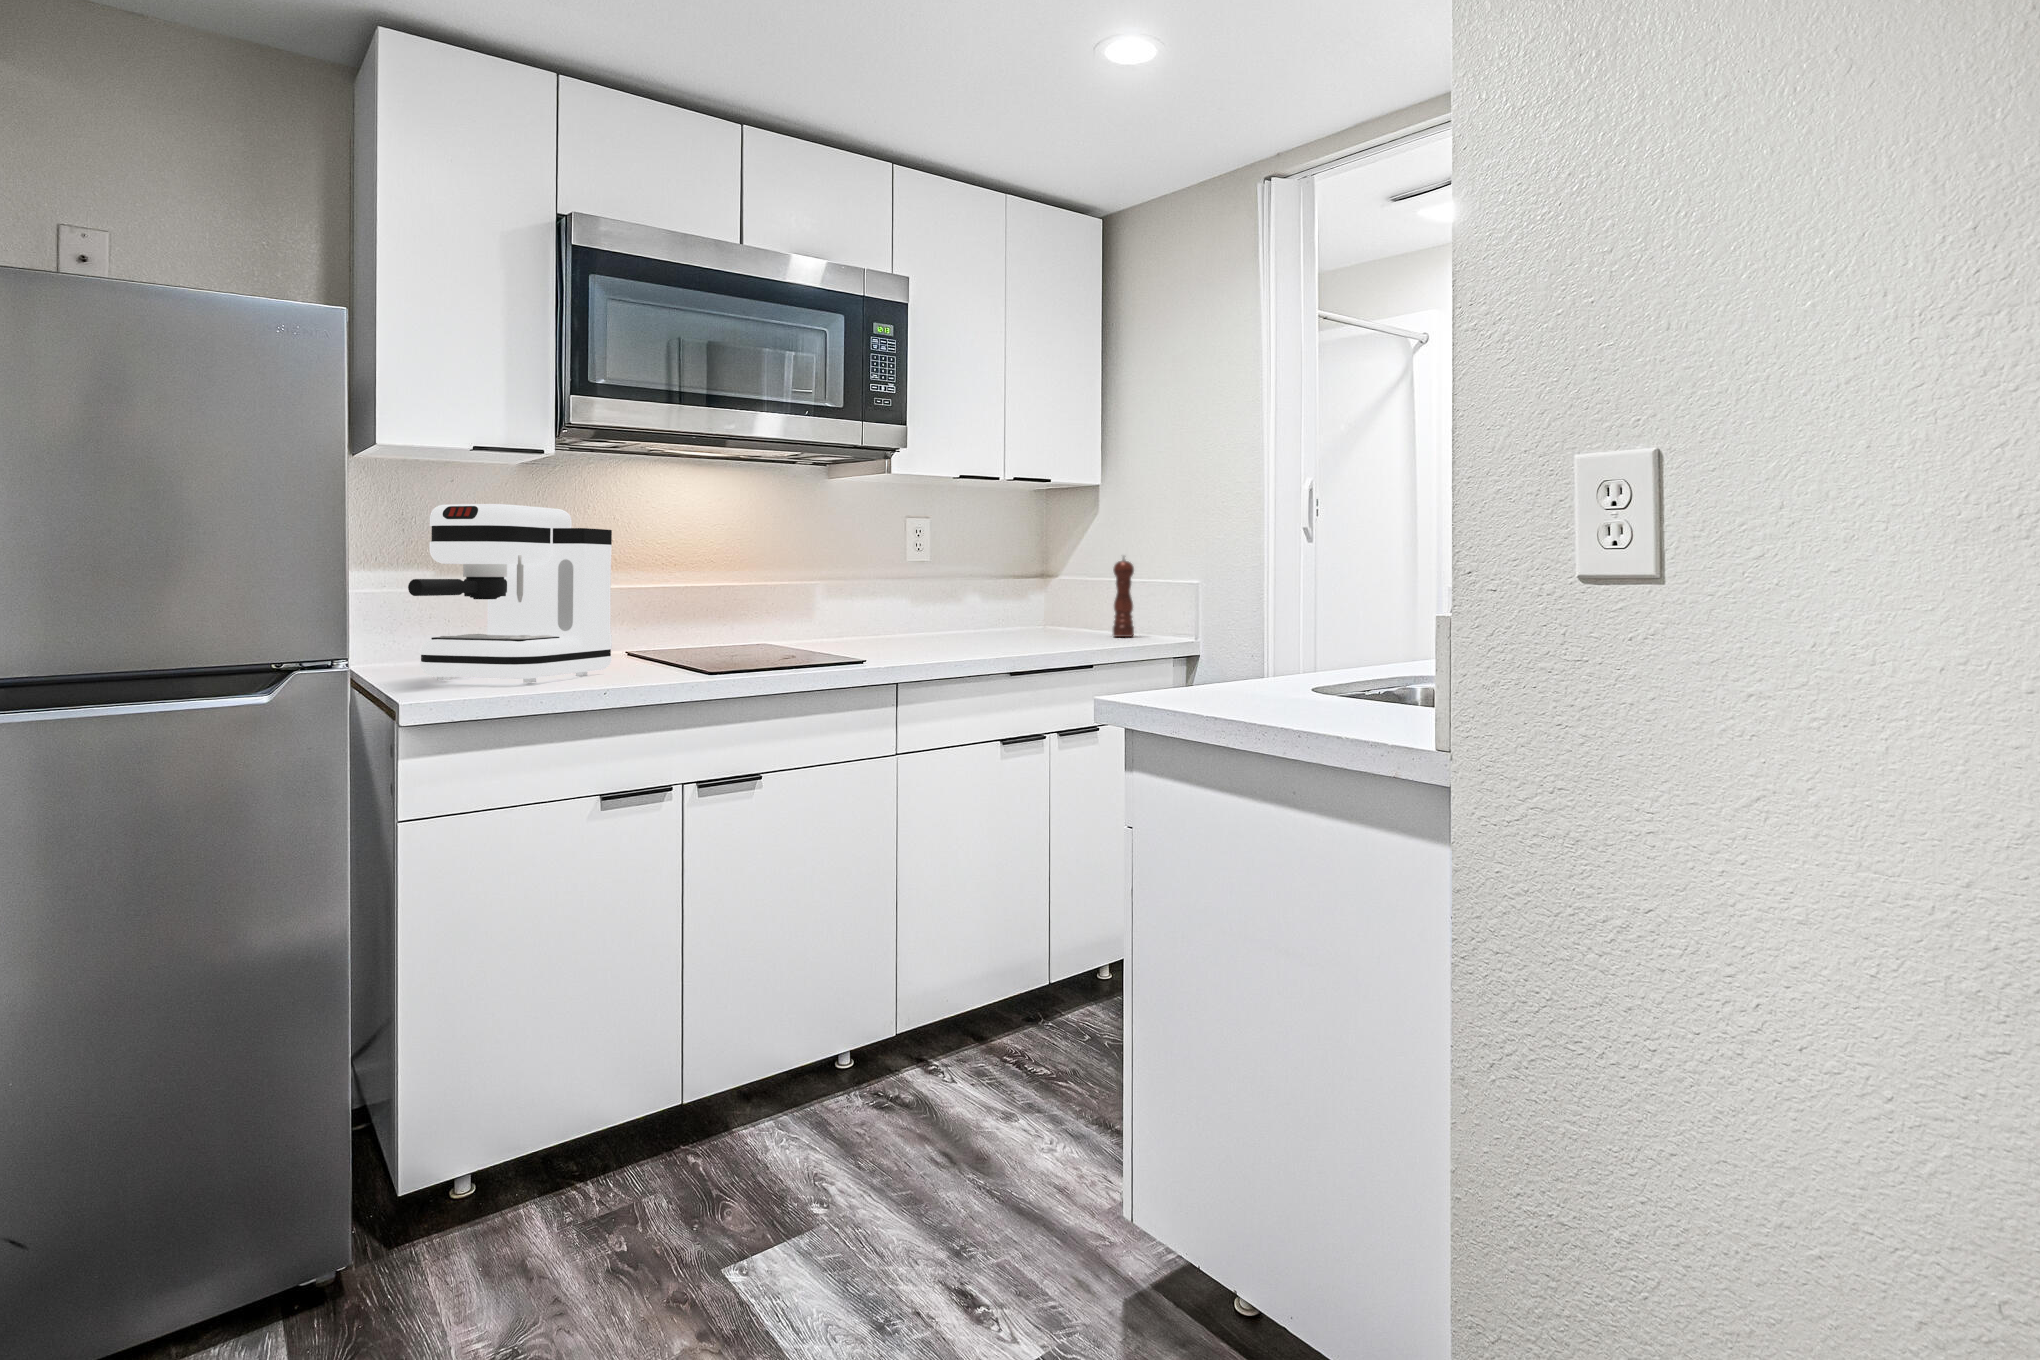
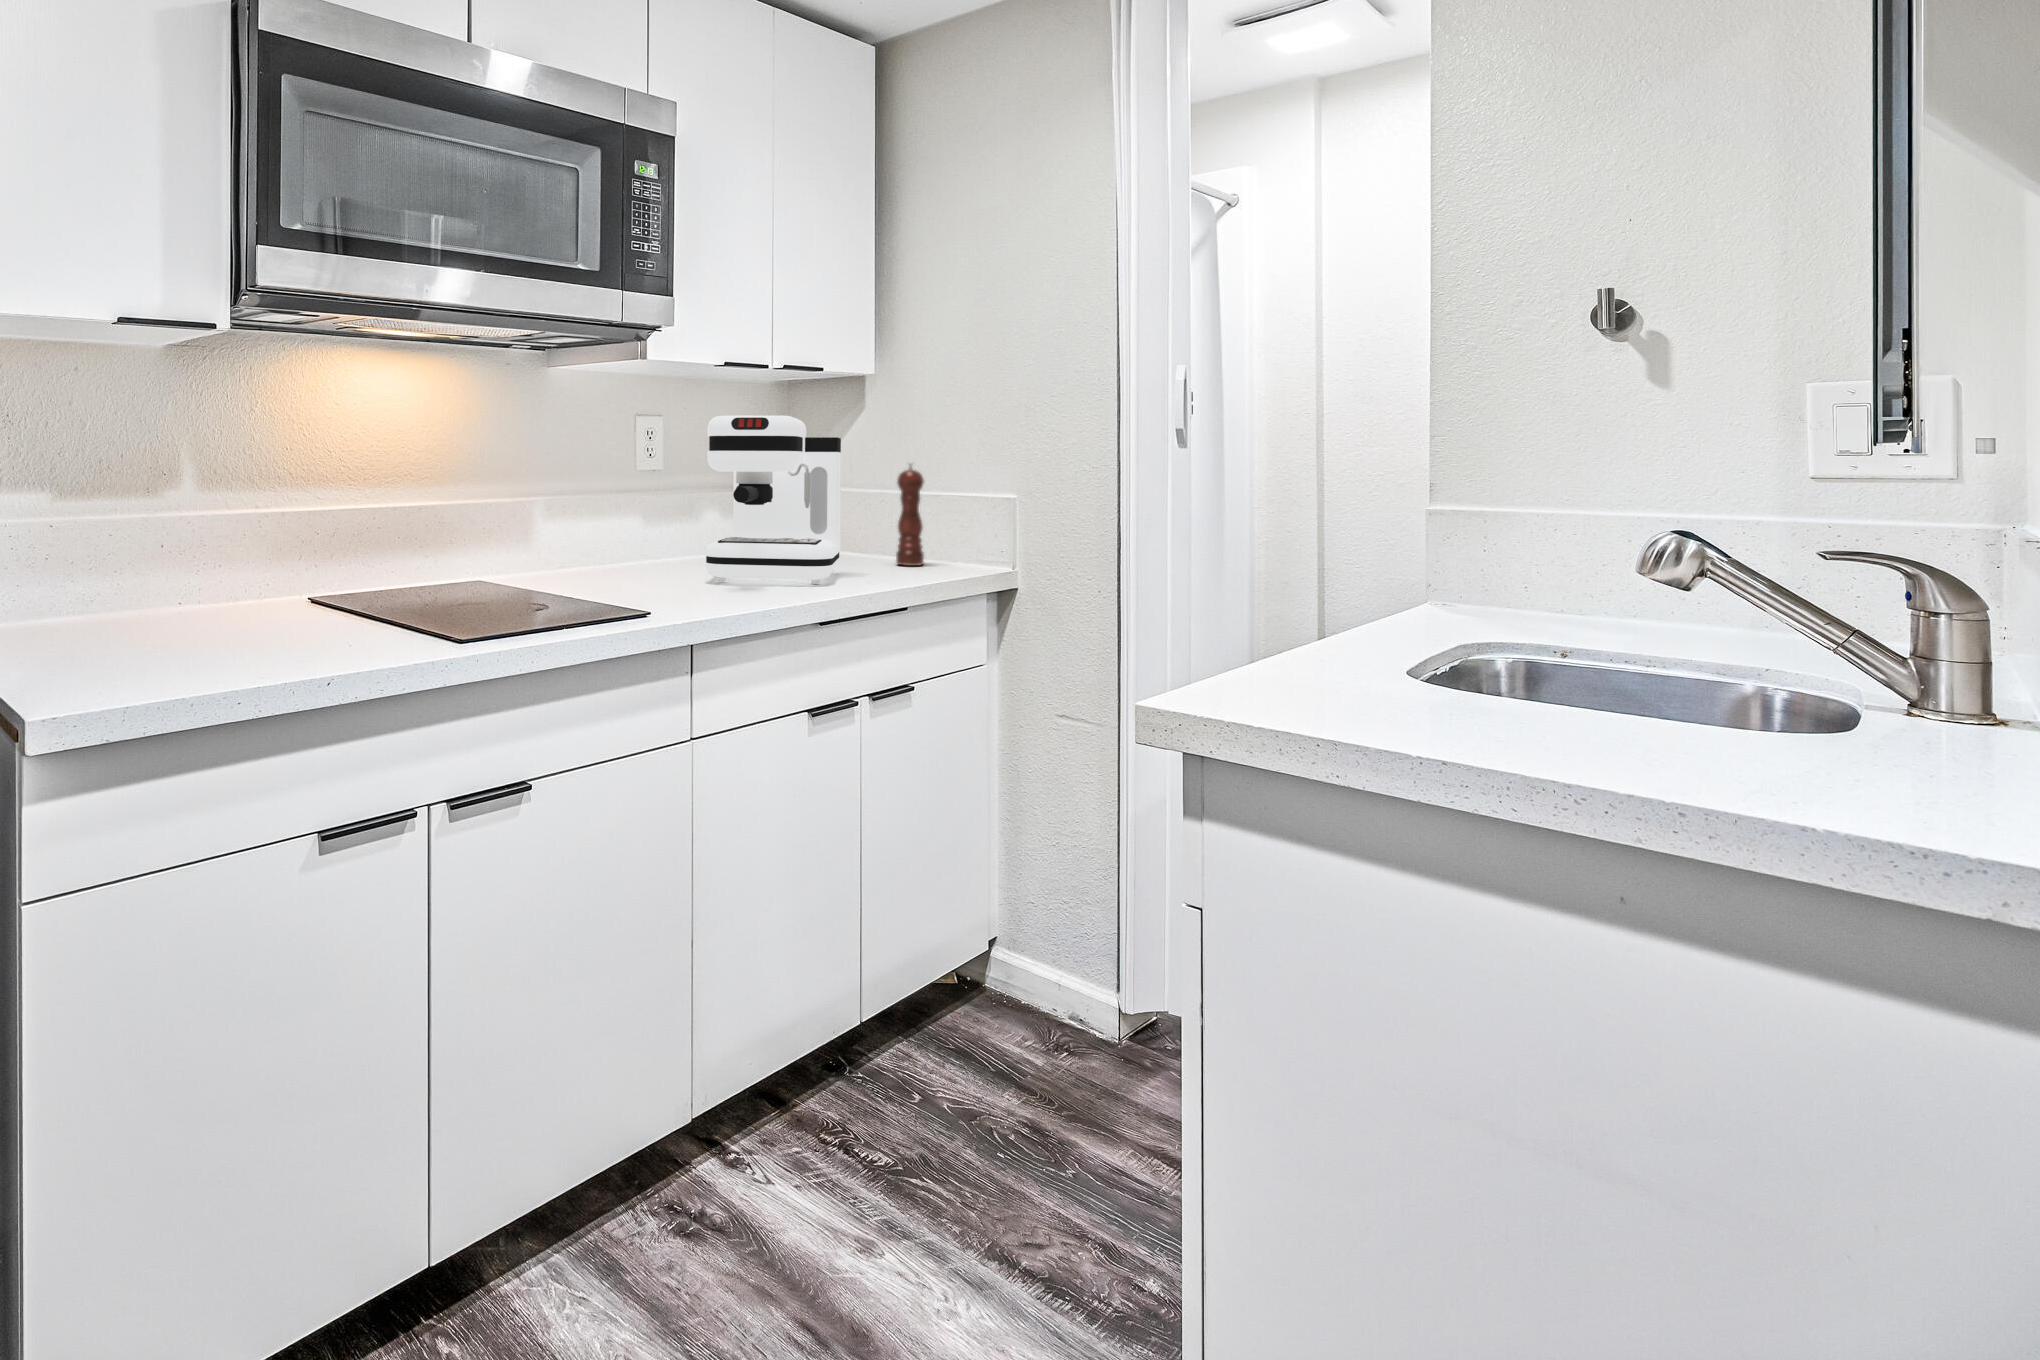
coffee maker: present [408,504,612,683] -> present [705,415,841,583]

